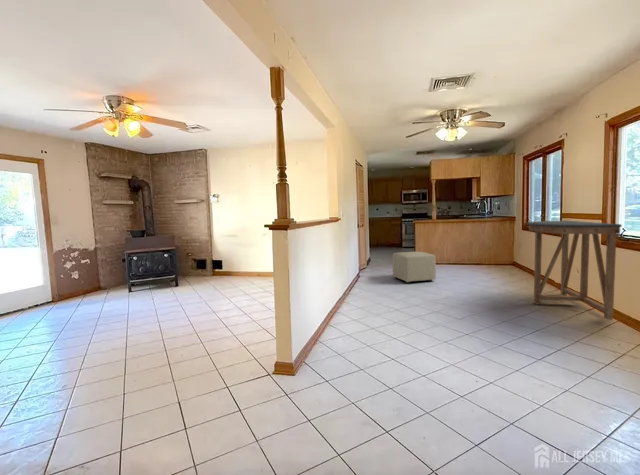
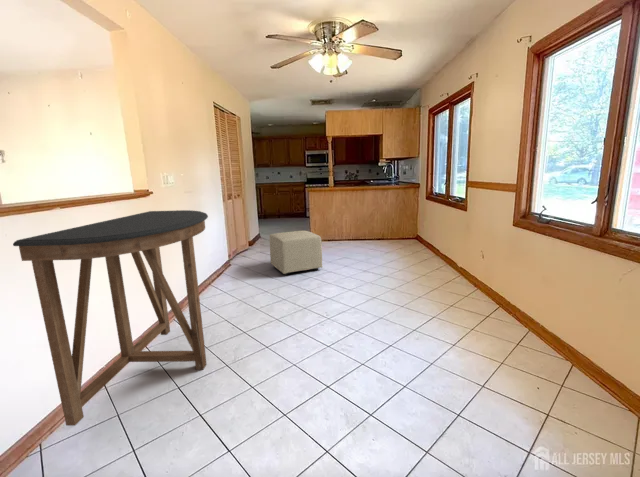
console table: present [527,221,621,320] -> present [13,210,208,426]

